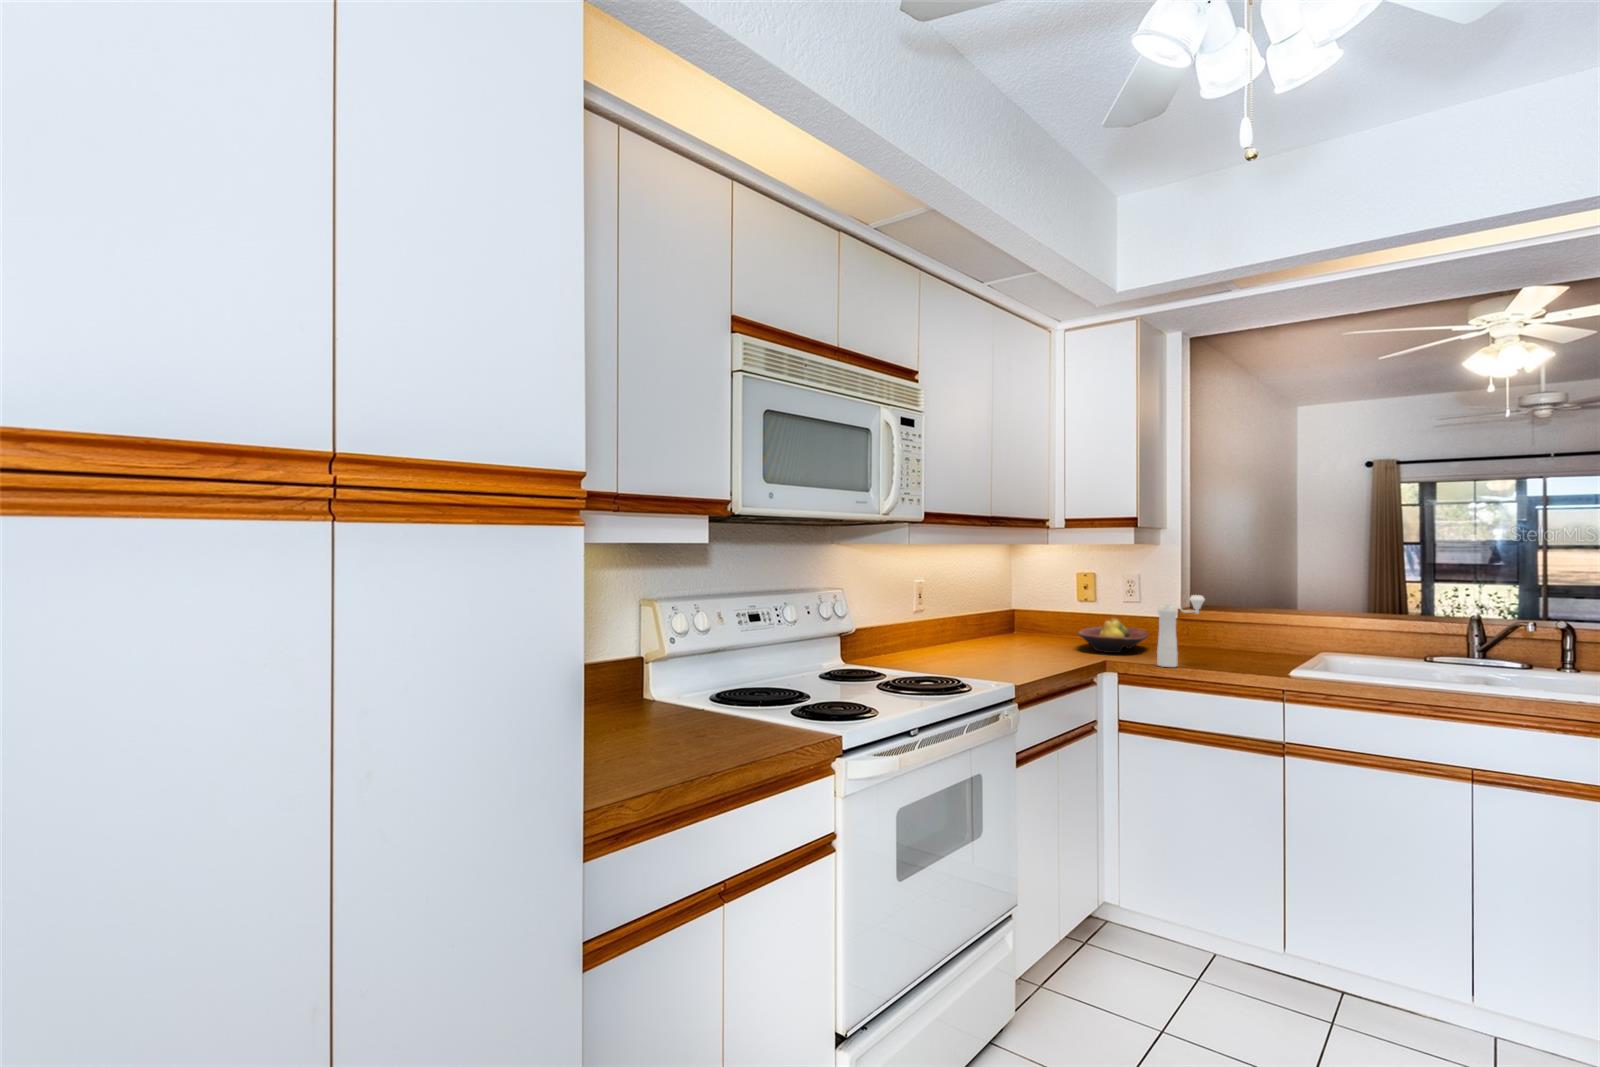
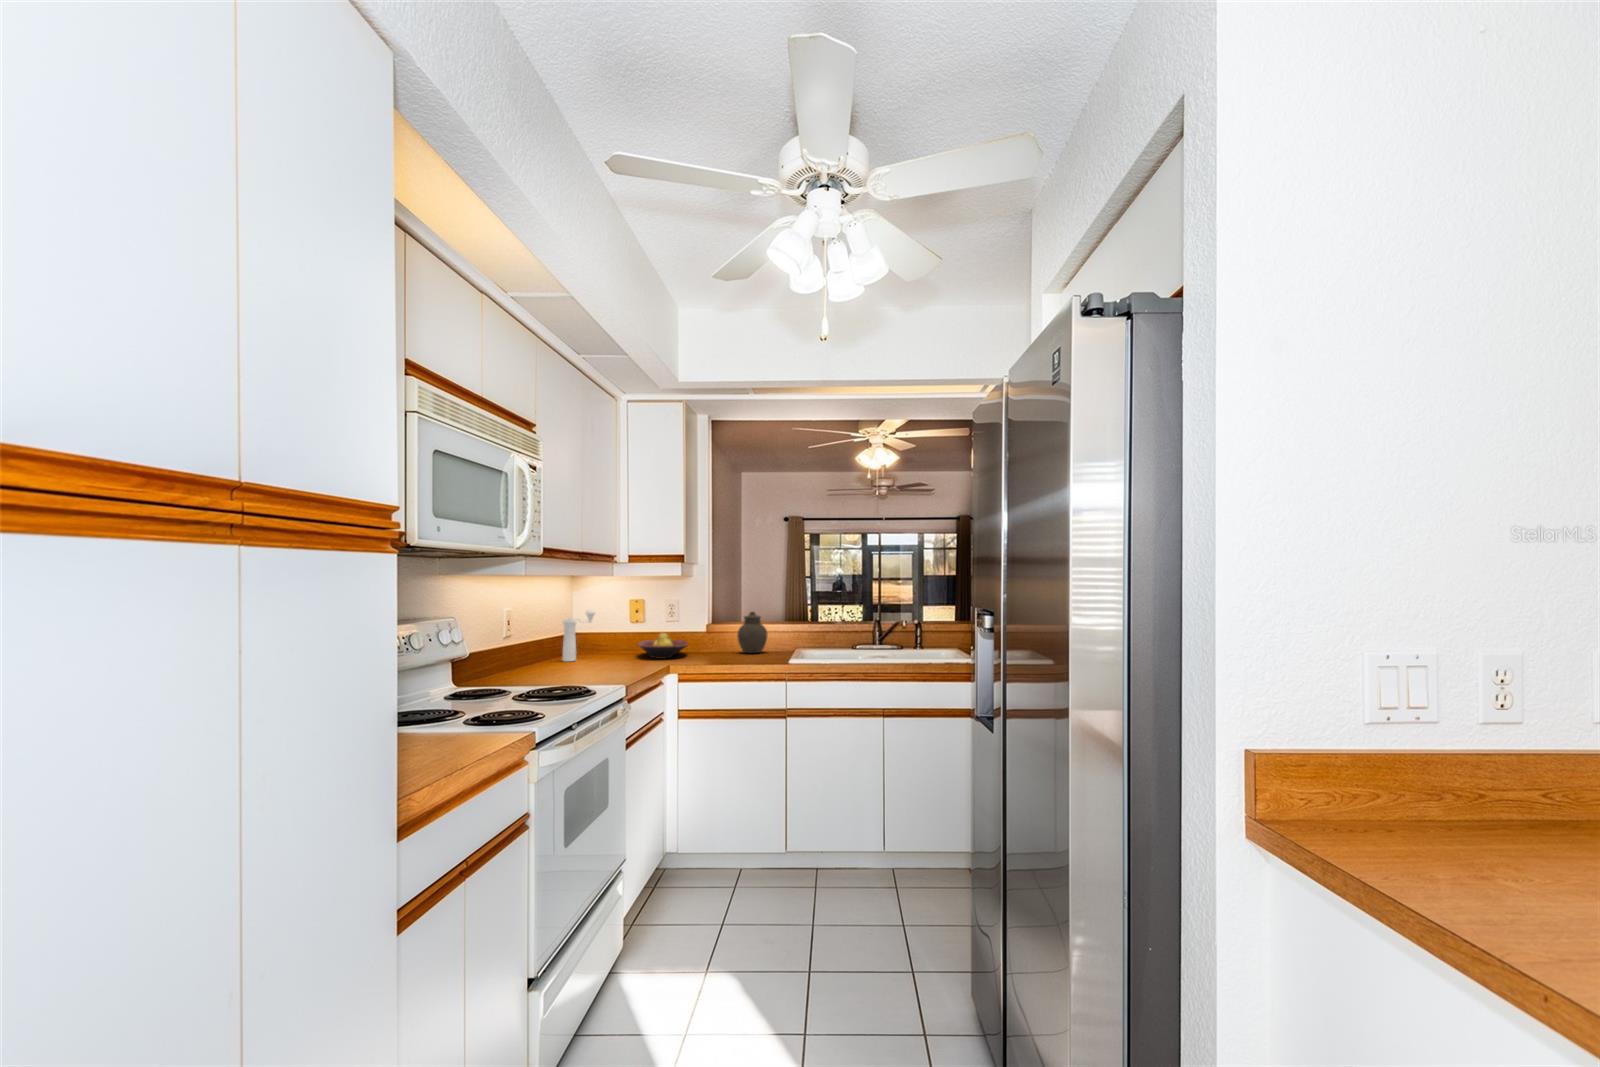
pepper mill: present [1157,595,1205,667] -> present [563,610,595,662]
jar: none [1222,599,1271,658] -> present [737,612,768,653]

